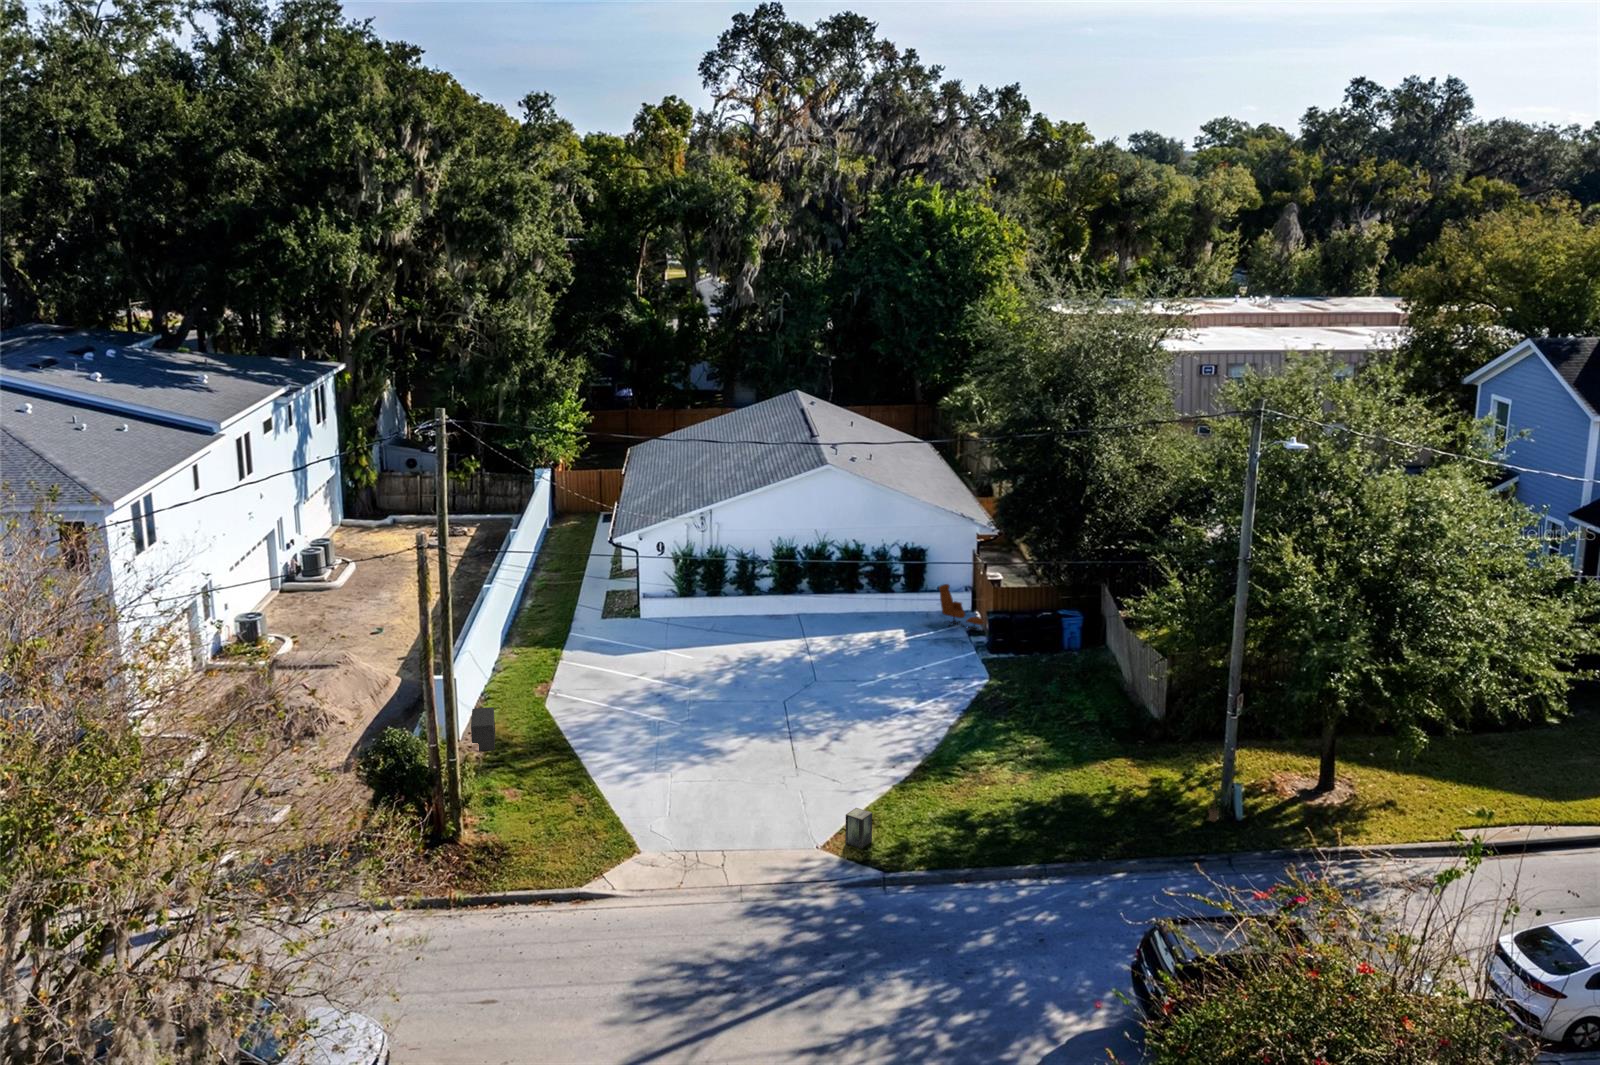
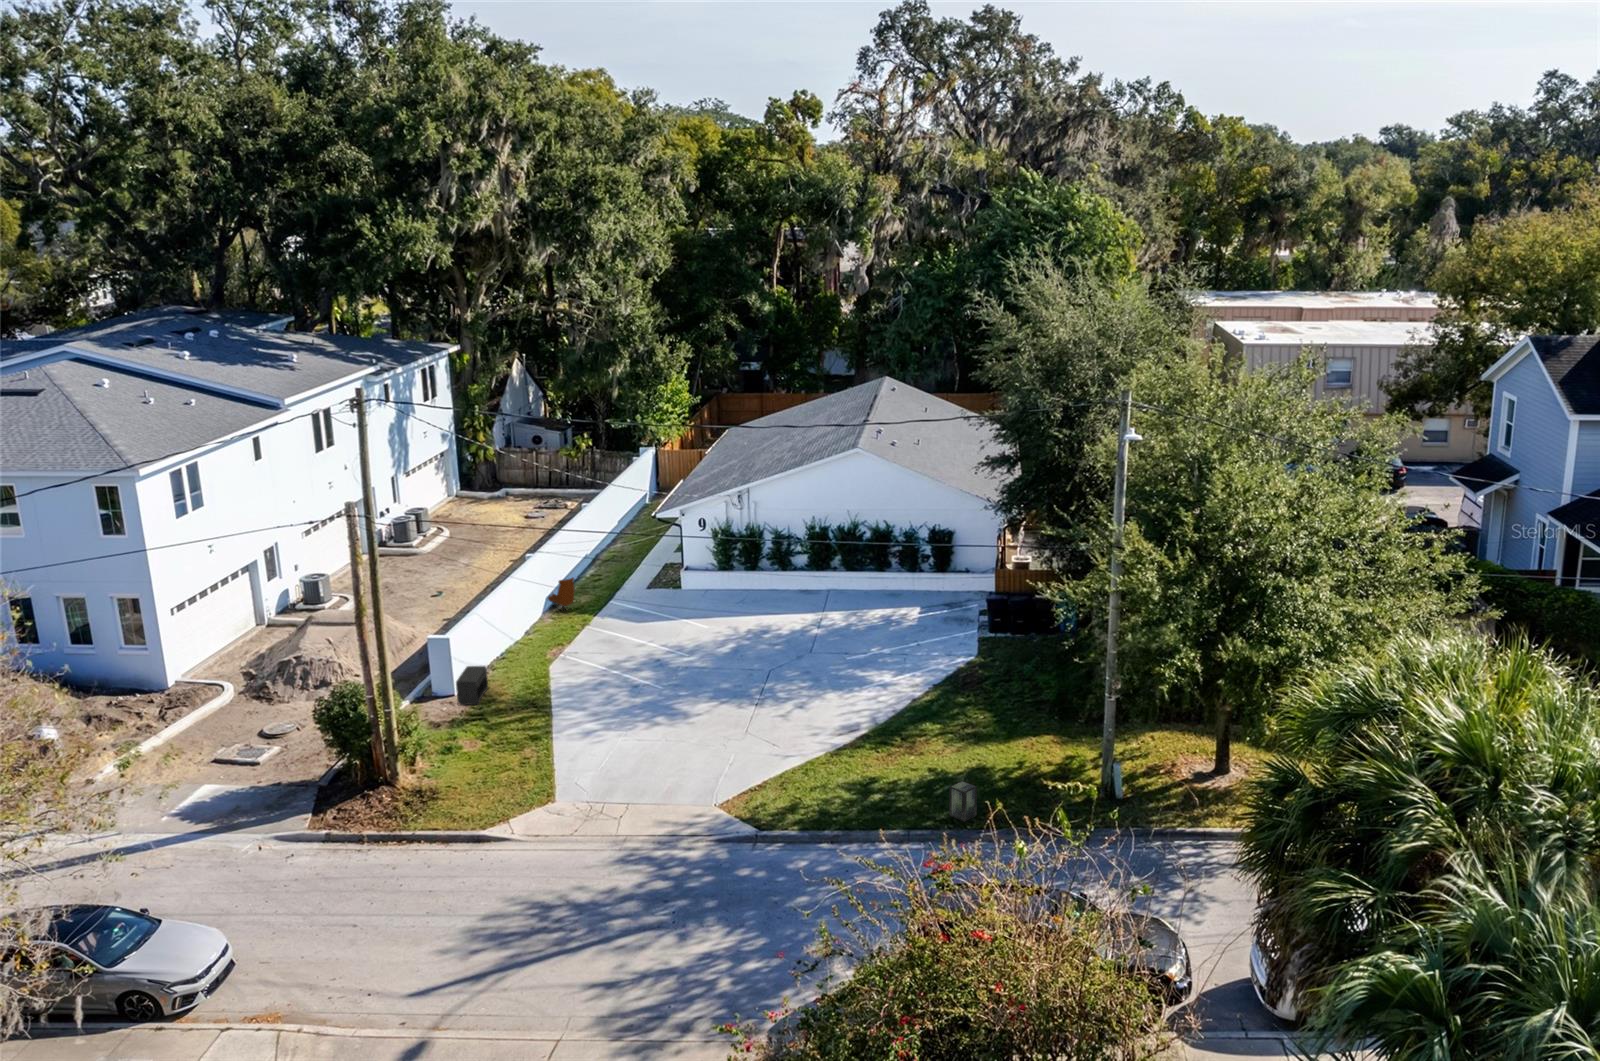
lounge chair: present [939,584,983,629] -> present [548,578,574,612]
potted plant: present [1207,785,1227,821] -> none [1118,778,1142,816]
storage box: present [845,808,872,849] -> present [949,781,977,822]

